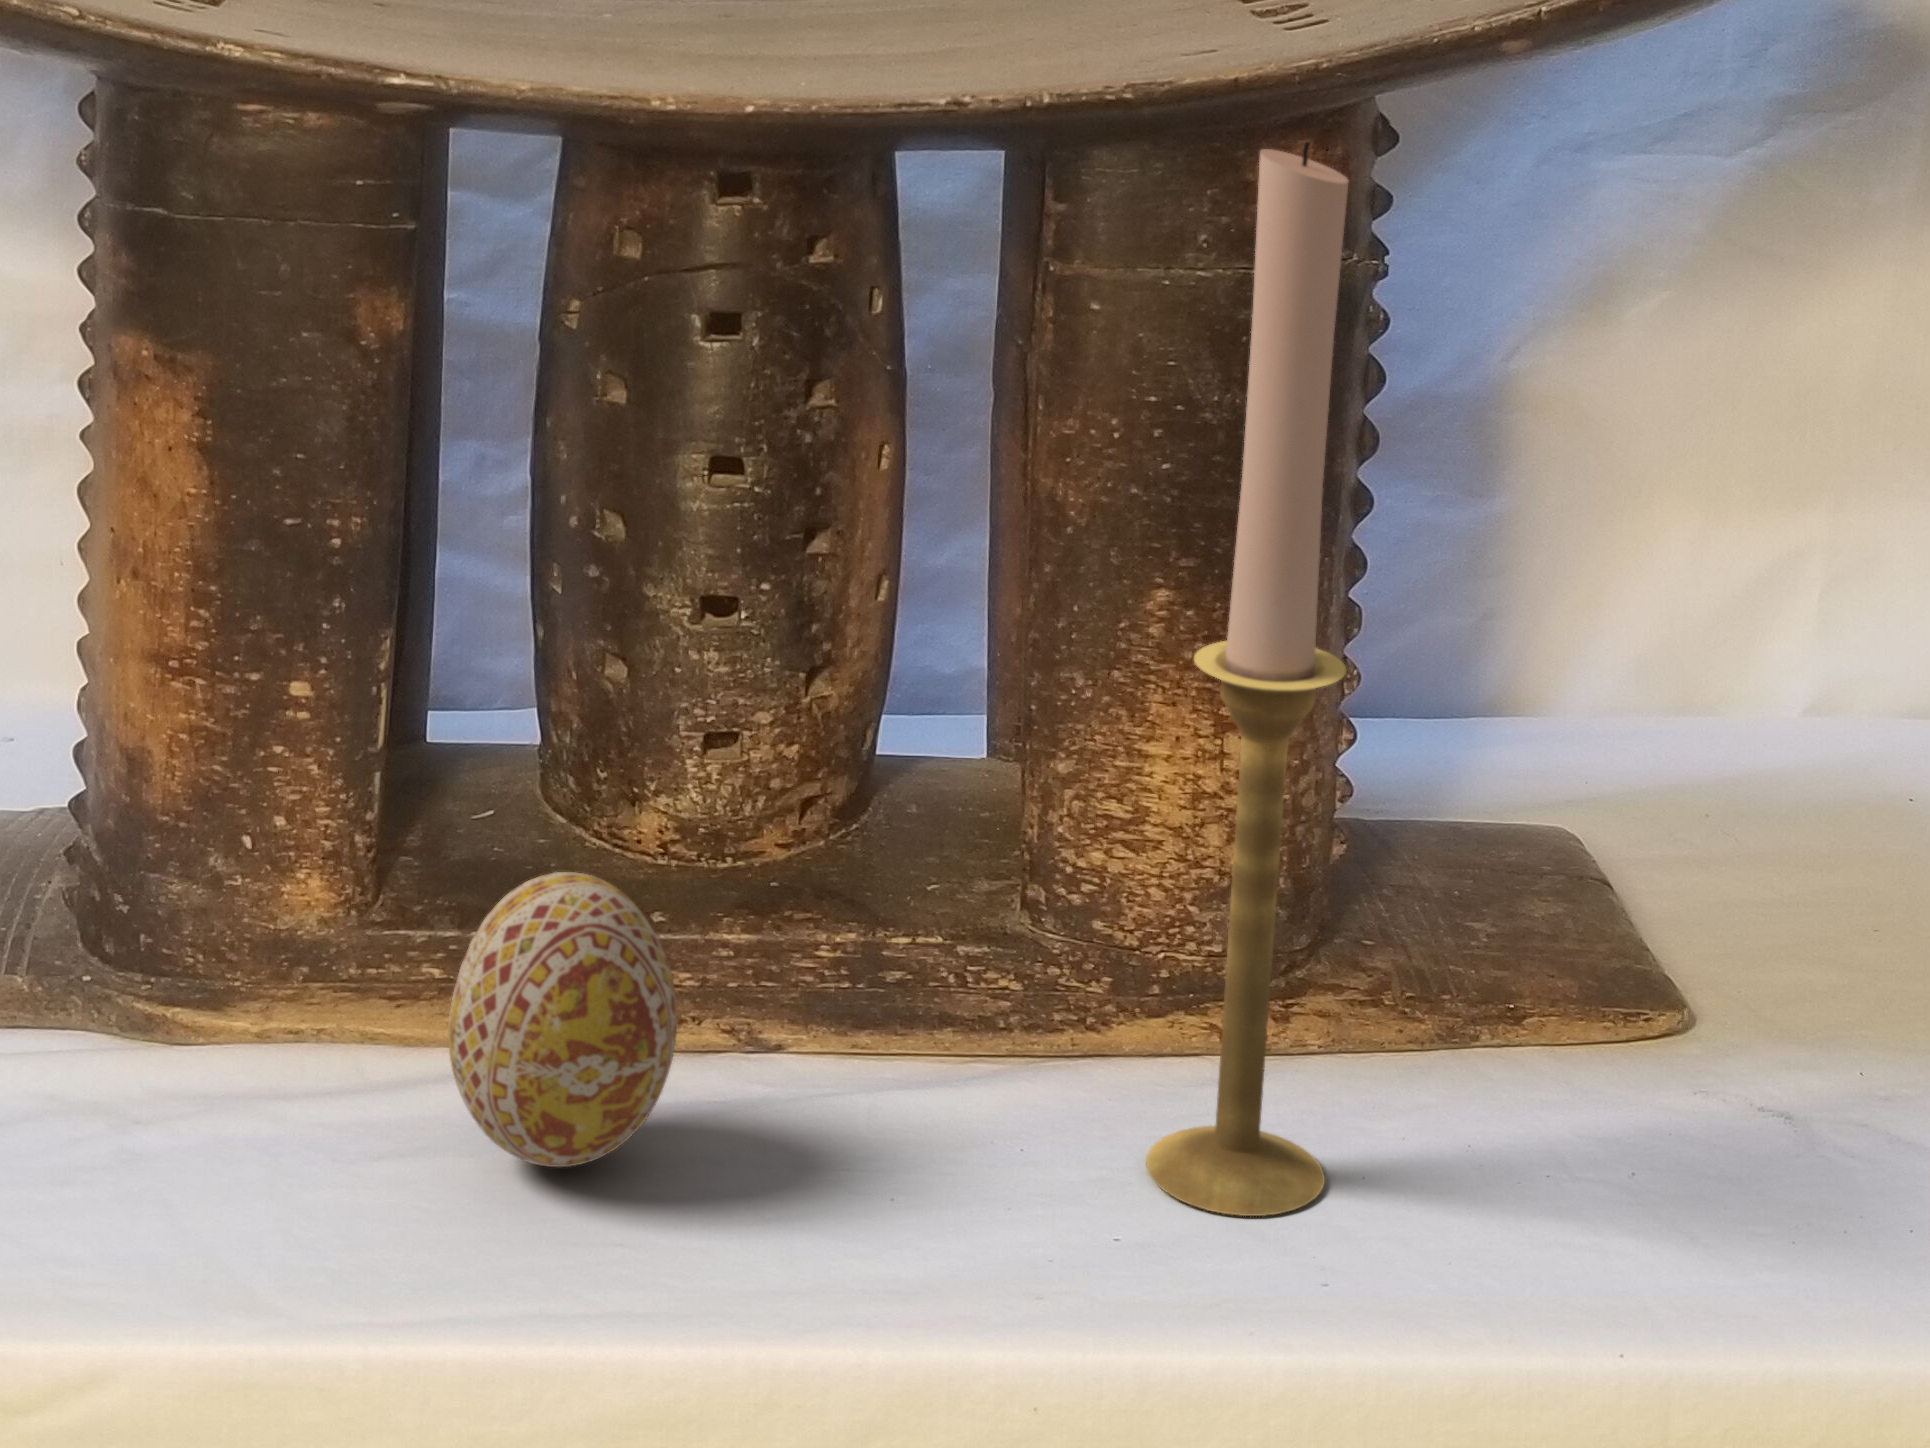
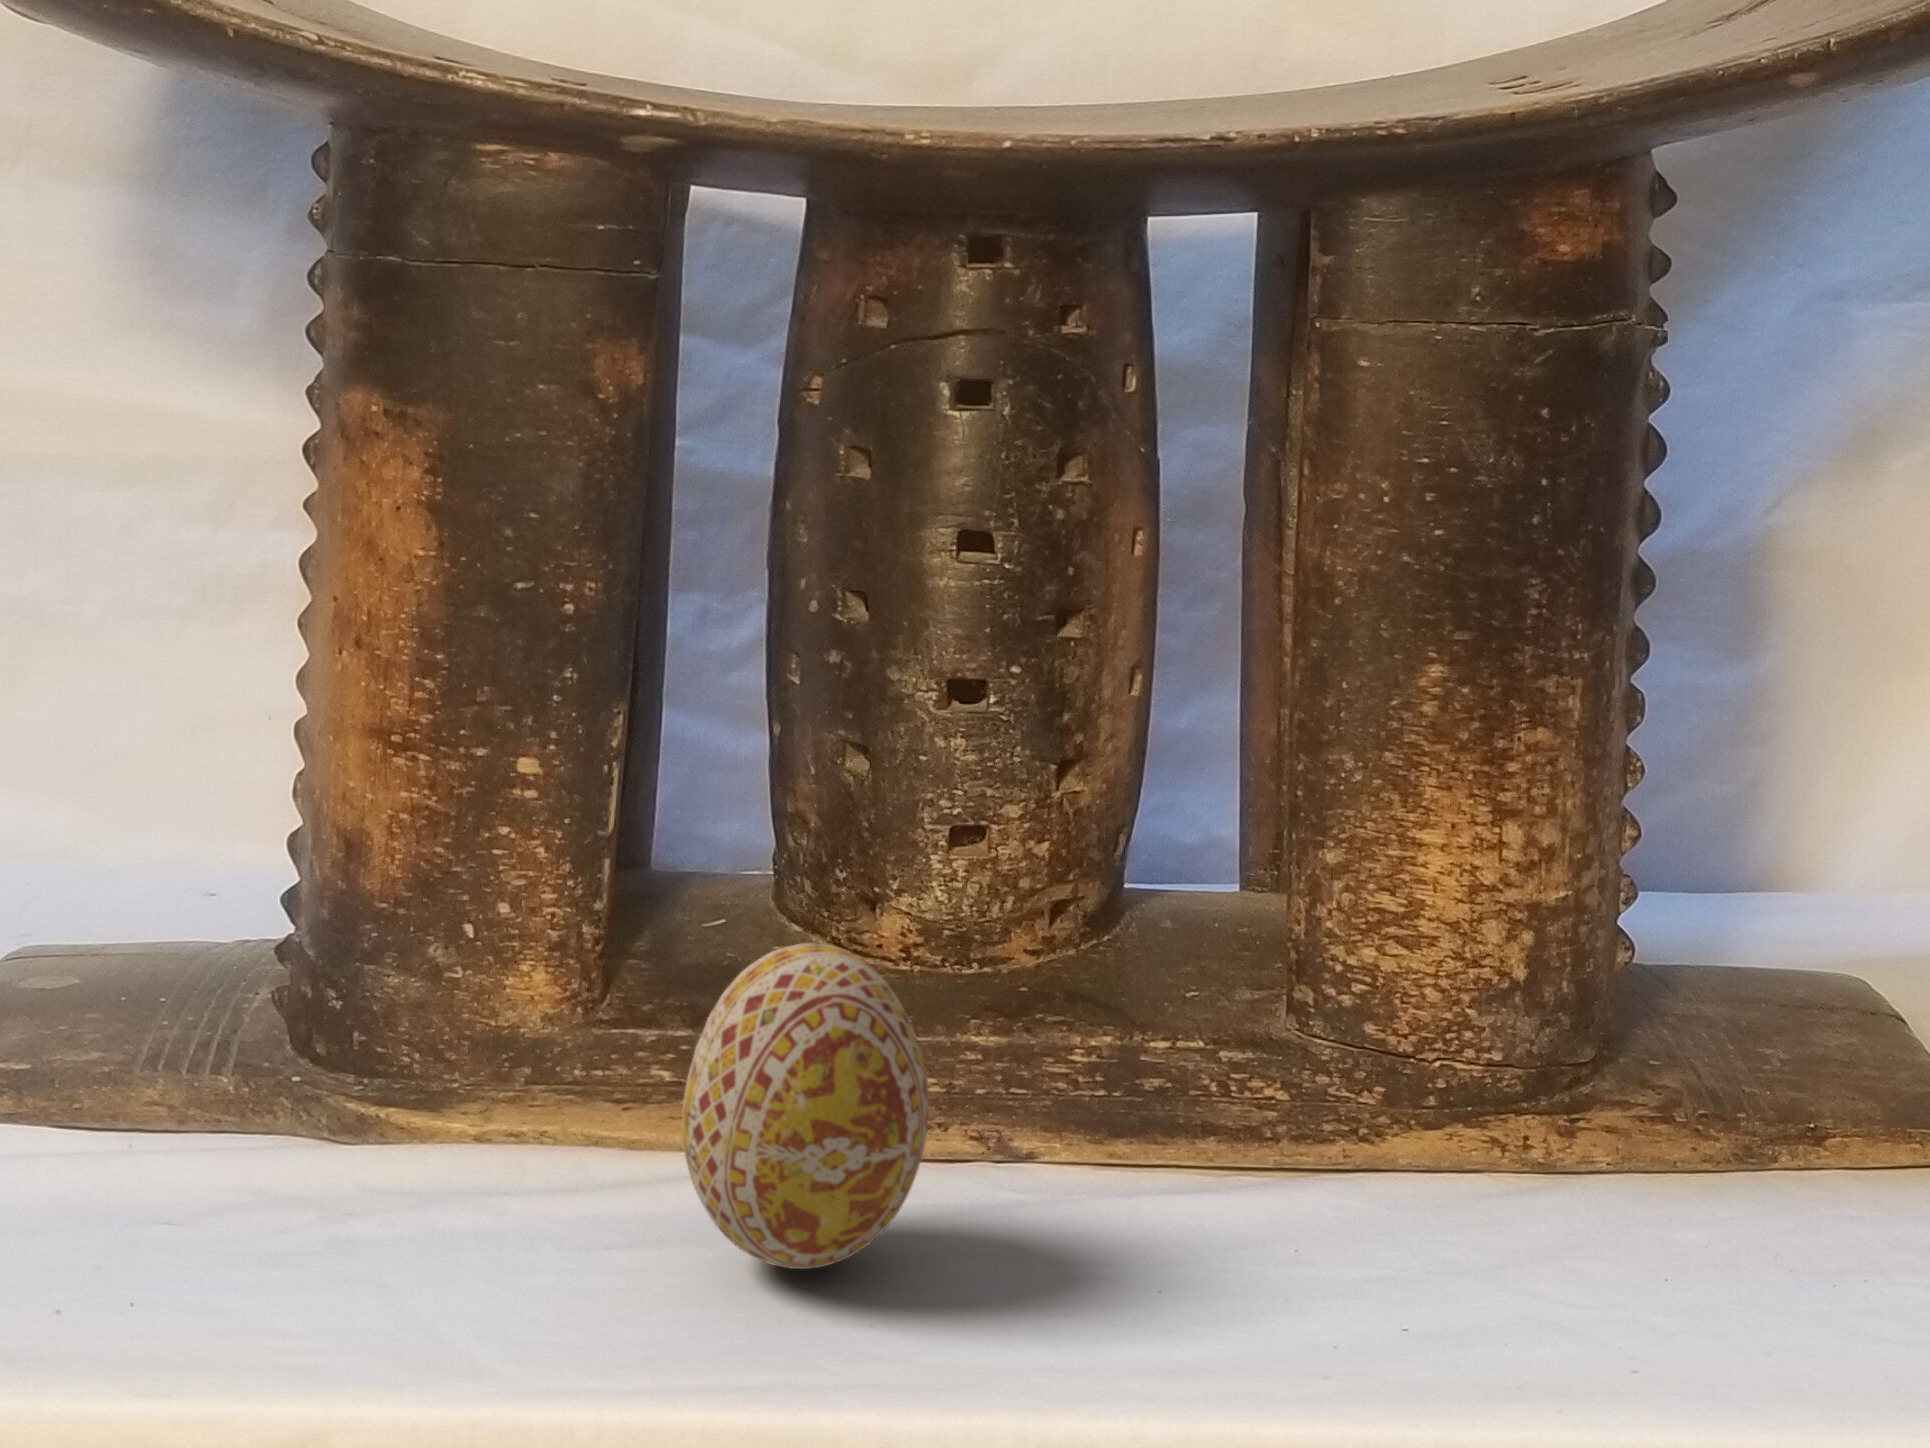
candlestick: present [1146,142,1348,1216] -> none [1437,147,1651,1328]

